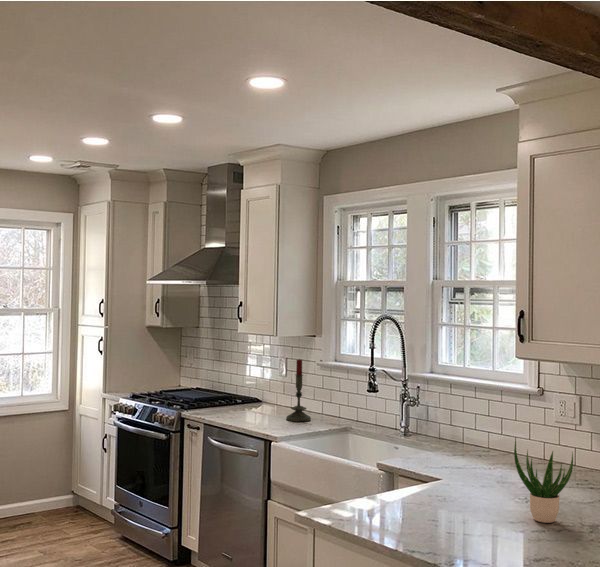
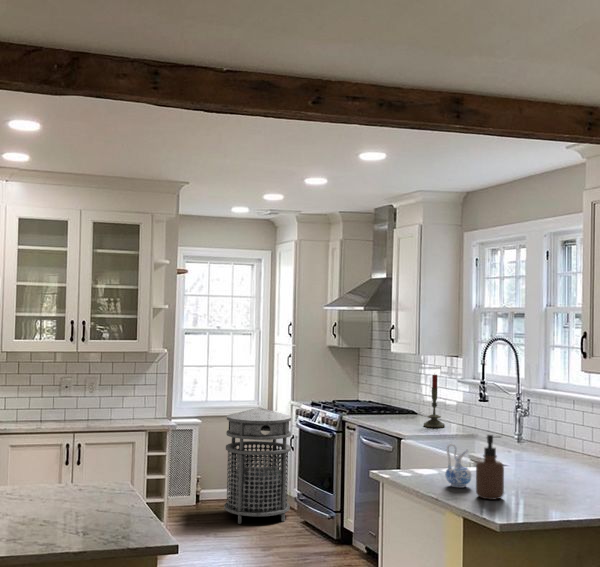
trash can: none [21,404,106,549] -> present [224,407,291,524]
potted plant: present [514,441,573,523] -> none [536,436,583,503]
soap dispenser: none [447,442,483,527] -> present [476,434,504,499]
ceramic pitcher: none [395,455,428,511] -> present [445,444,471,487]

